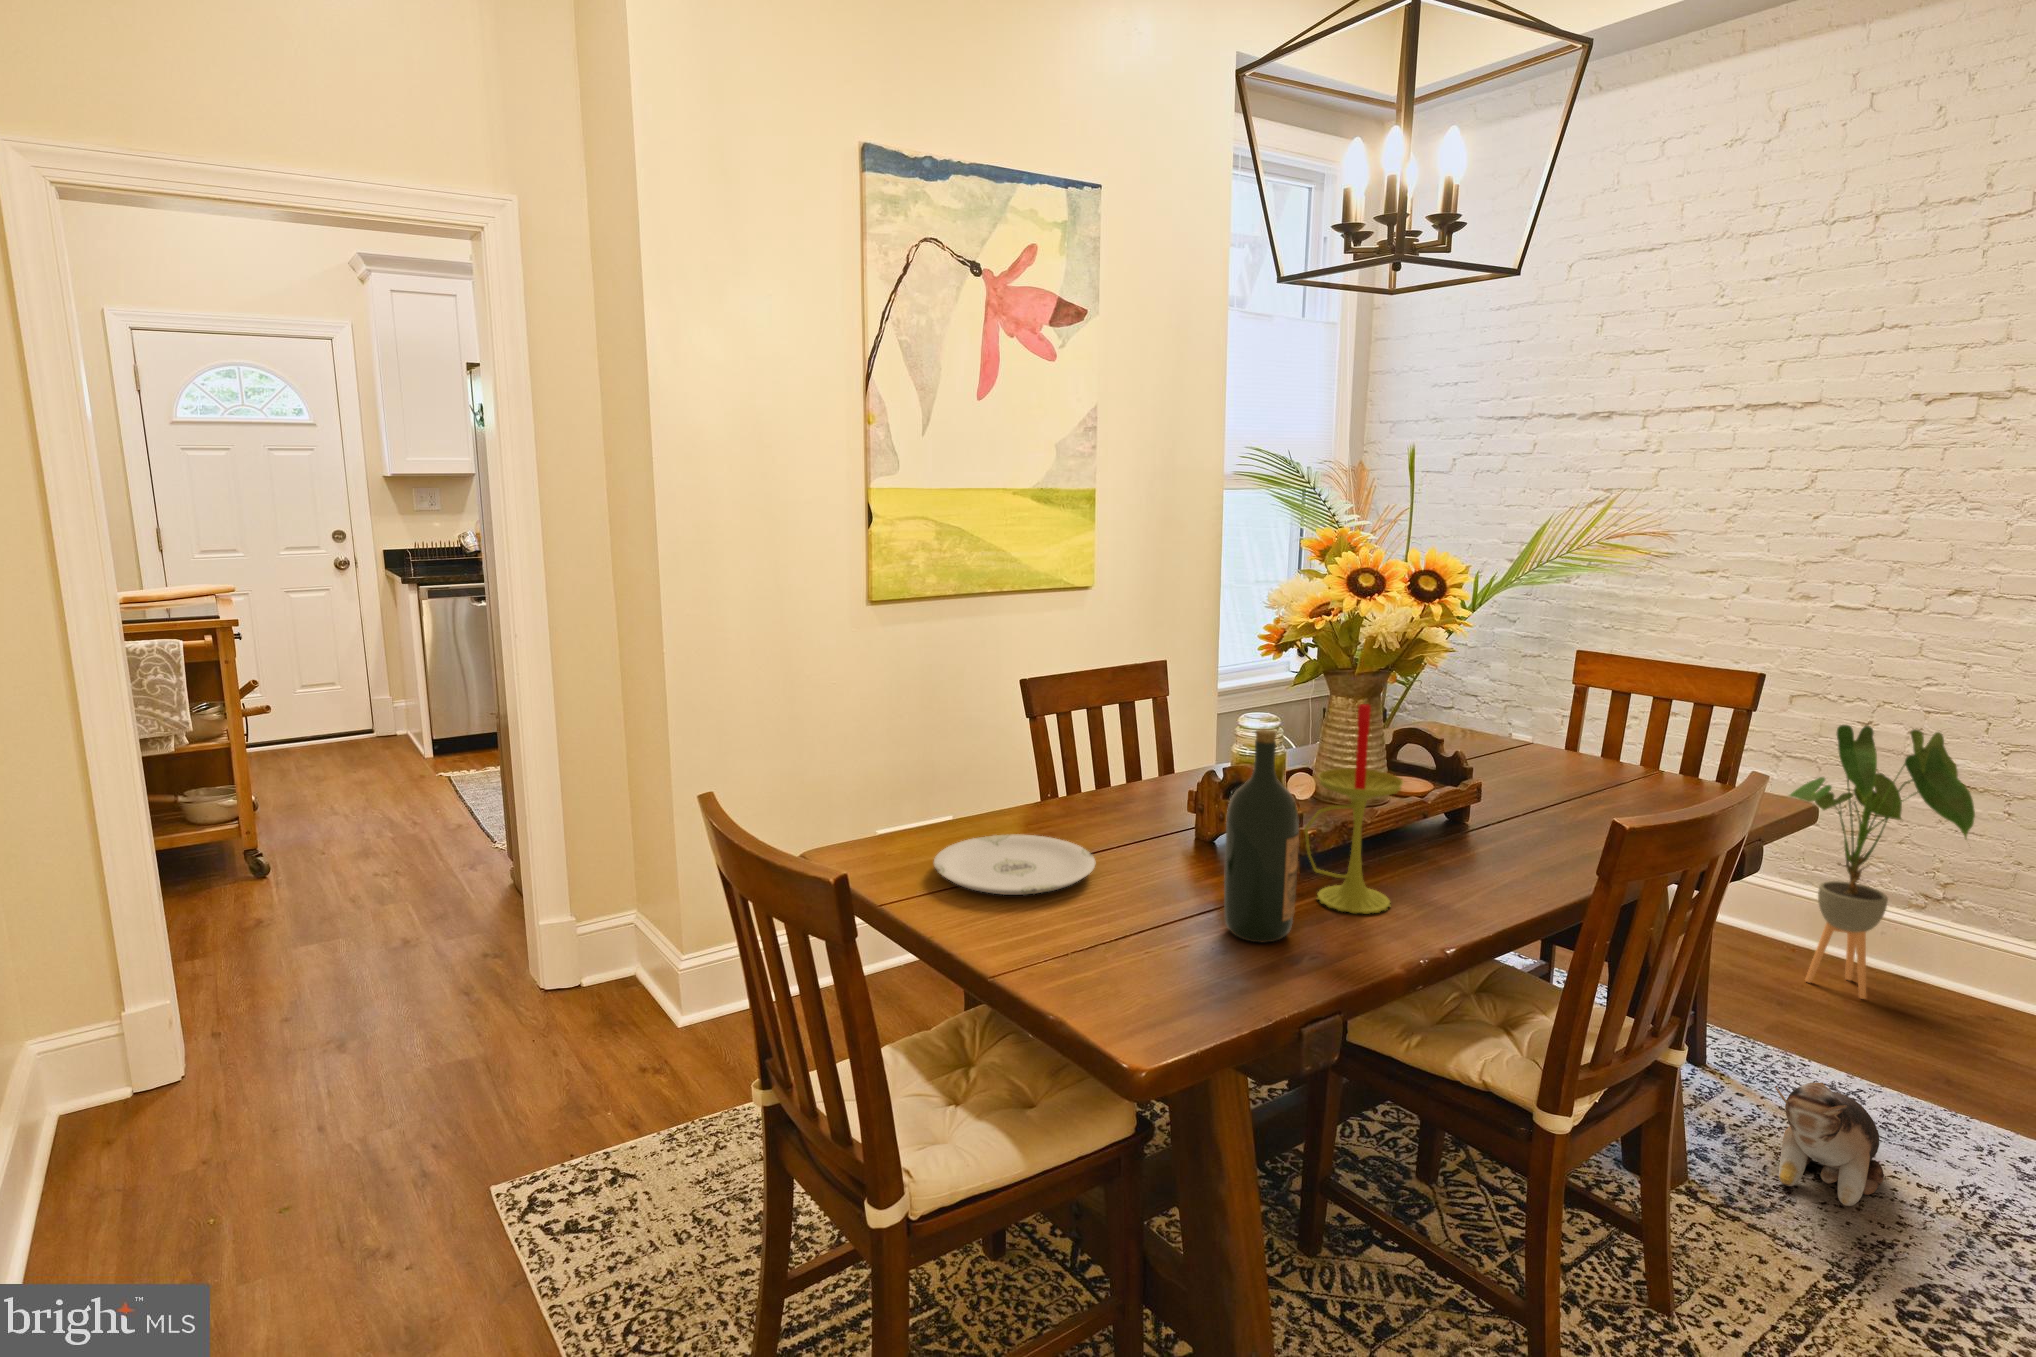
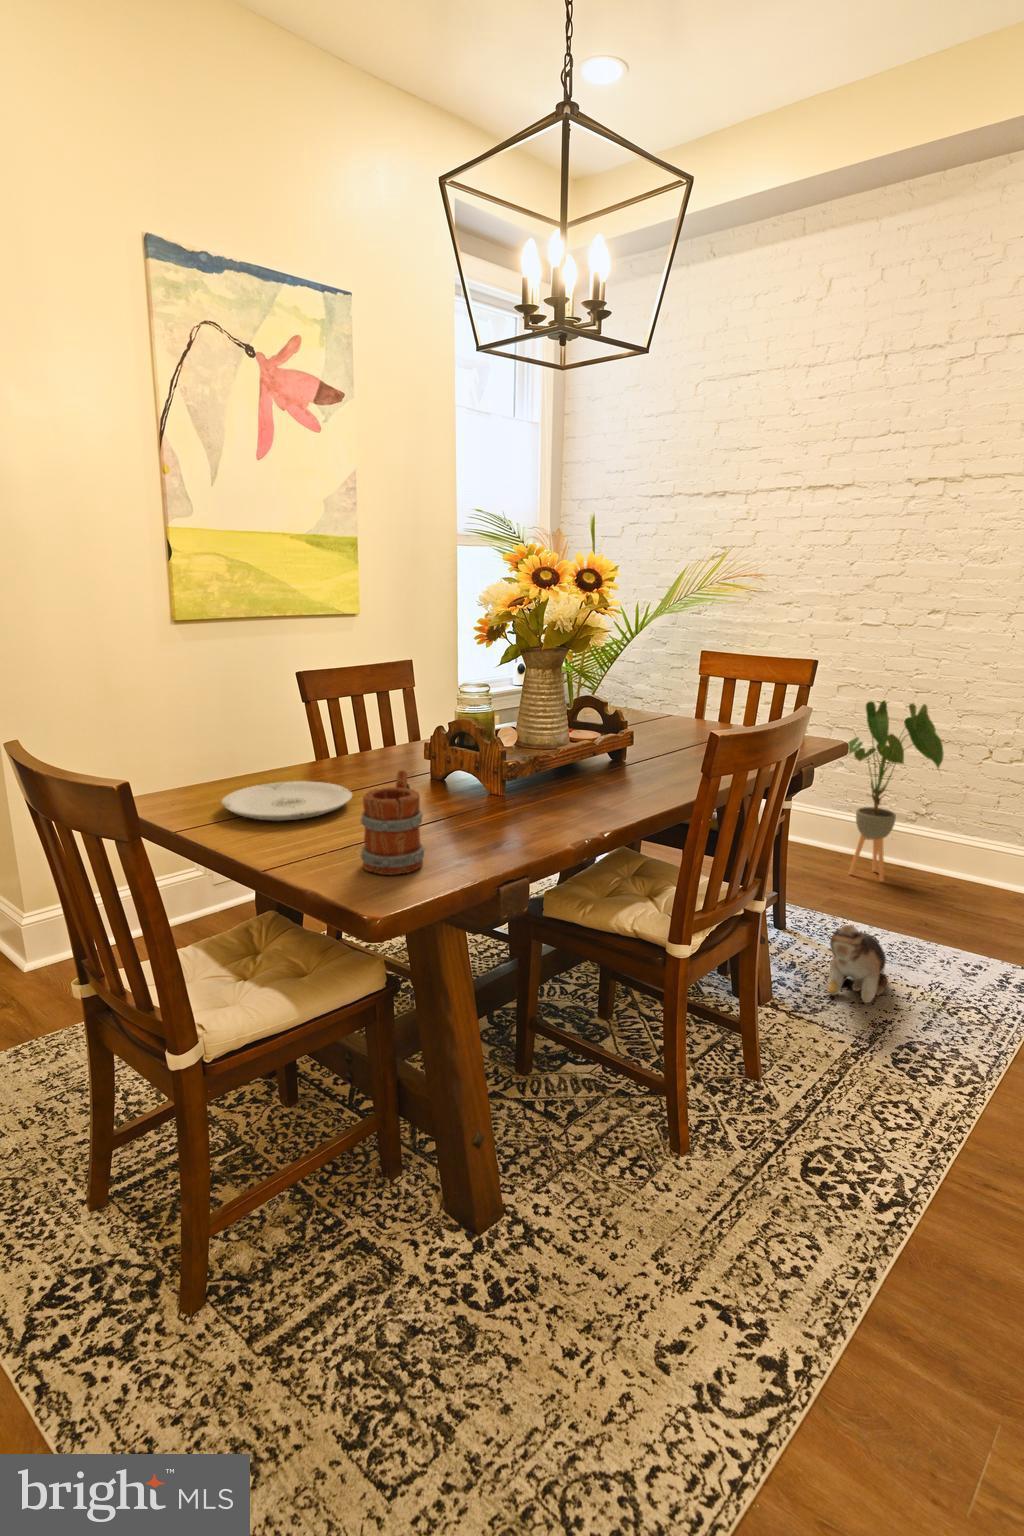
candle: present [1304,704,1403,914] -> none [504,659,574,816]
wine bottle: present [1224,729,1299,942] -> none [445,678,498,837]
mug: none [1115,852,1199,998] -> present [360,770,424,875]

